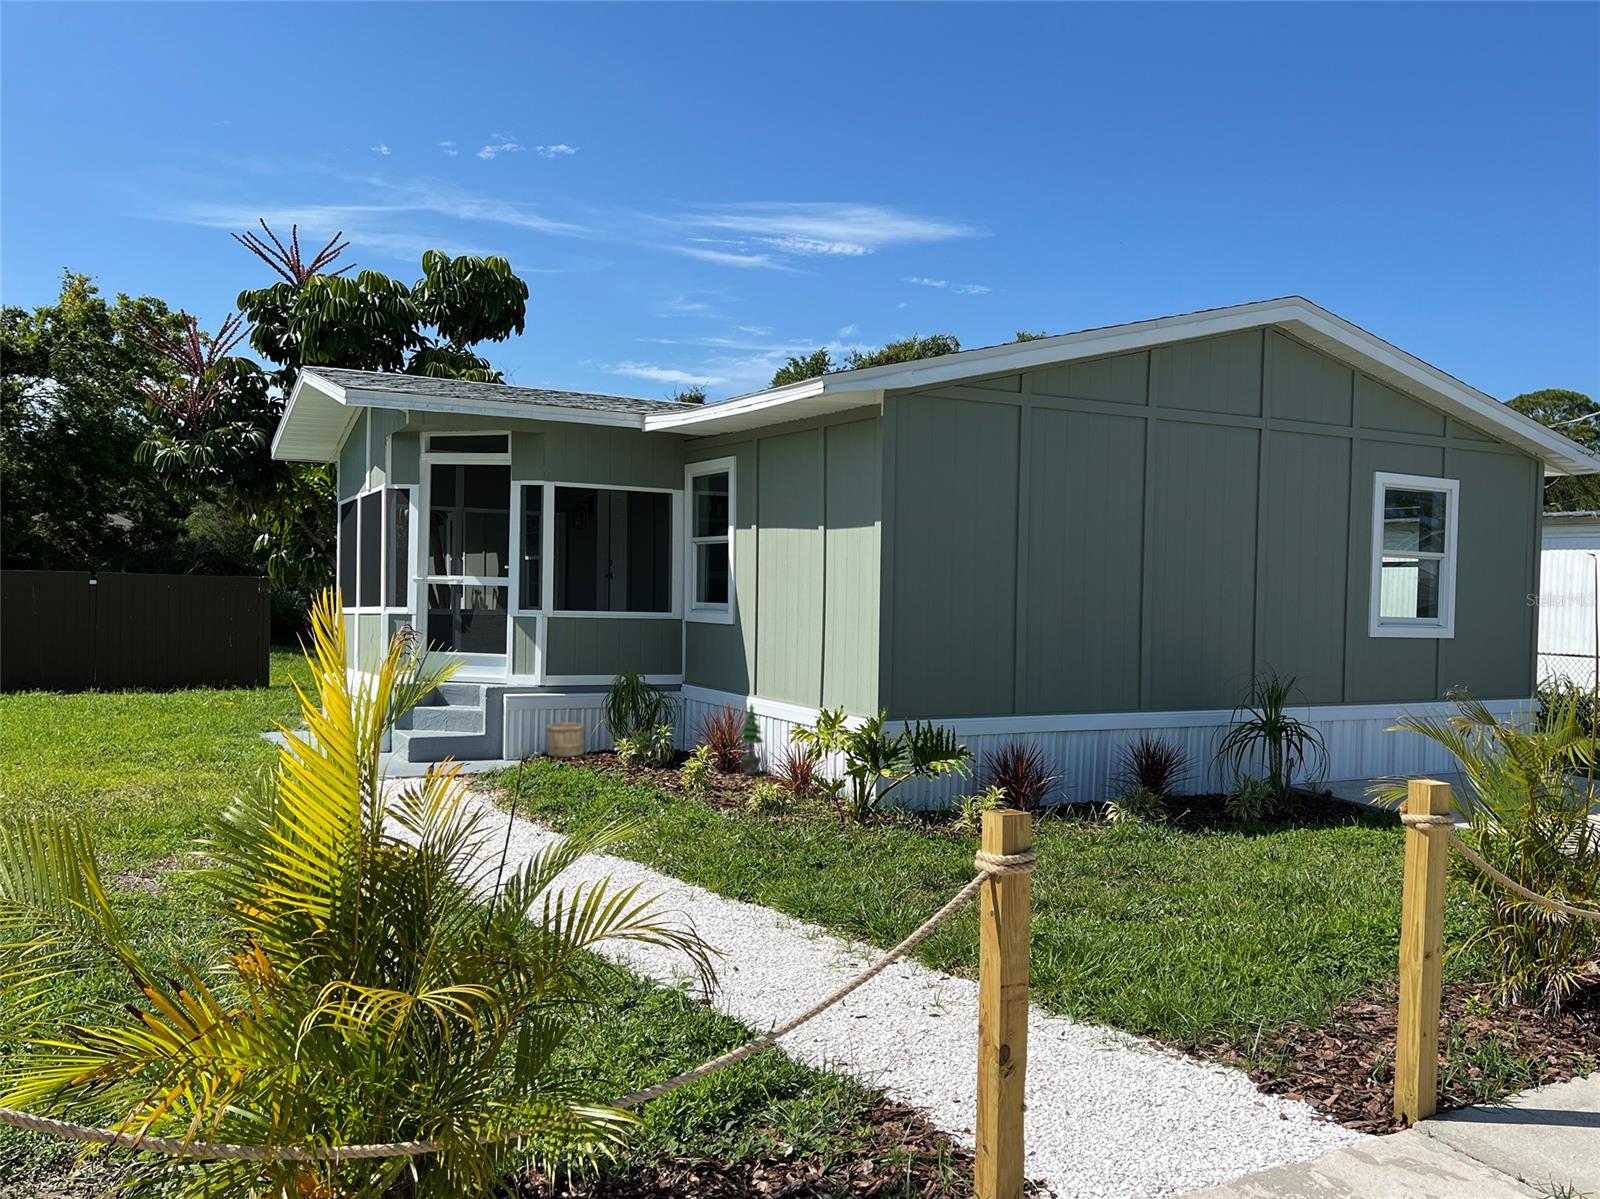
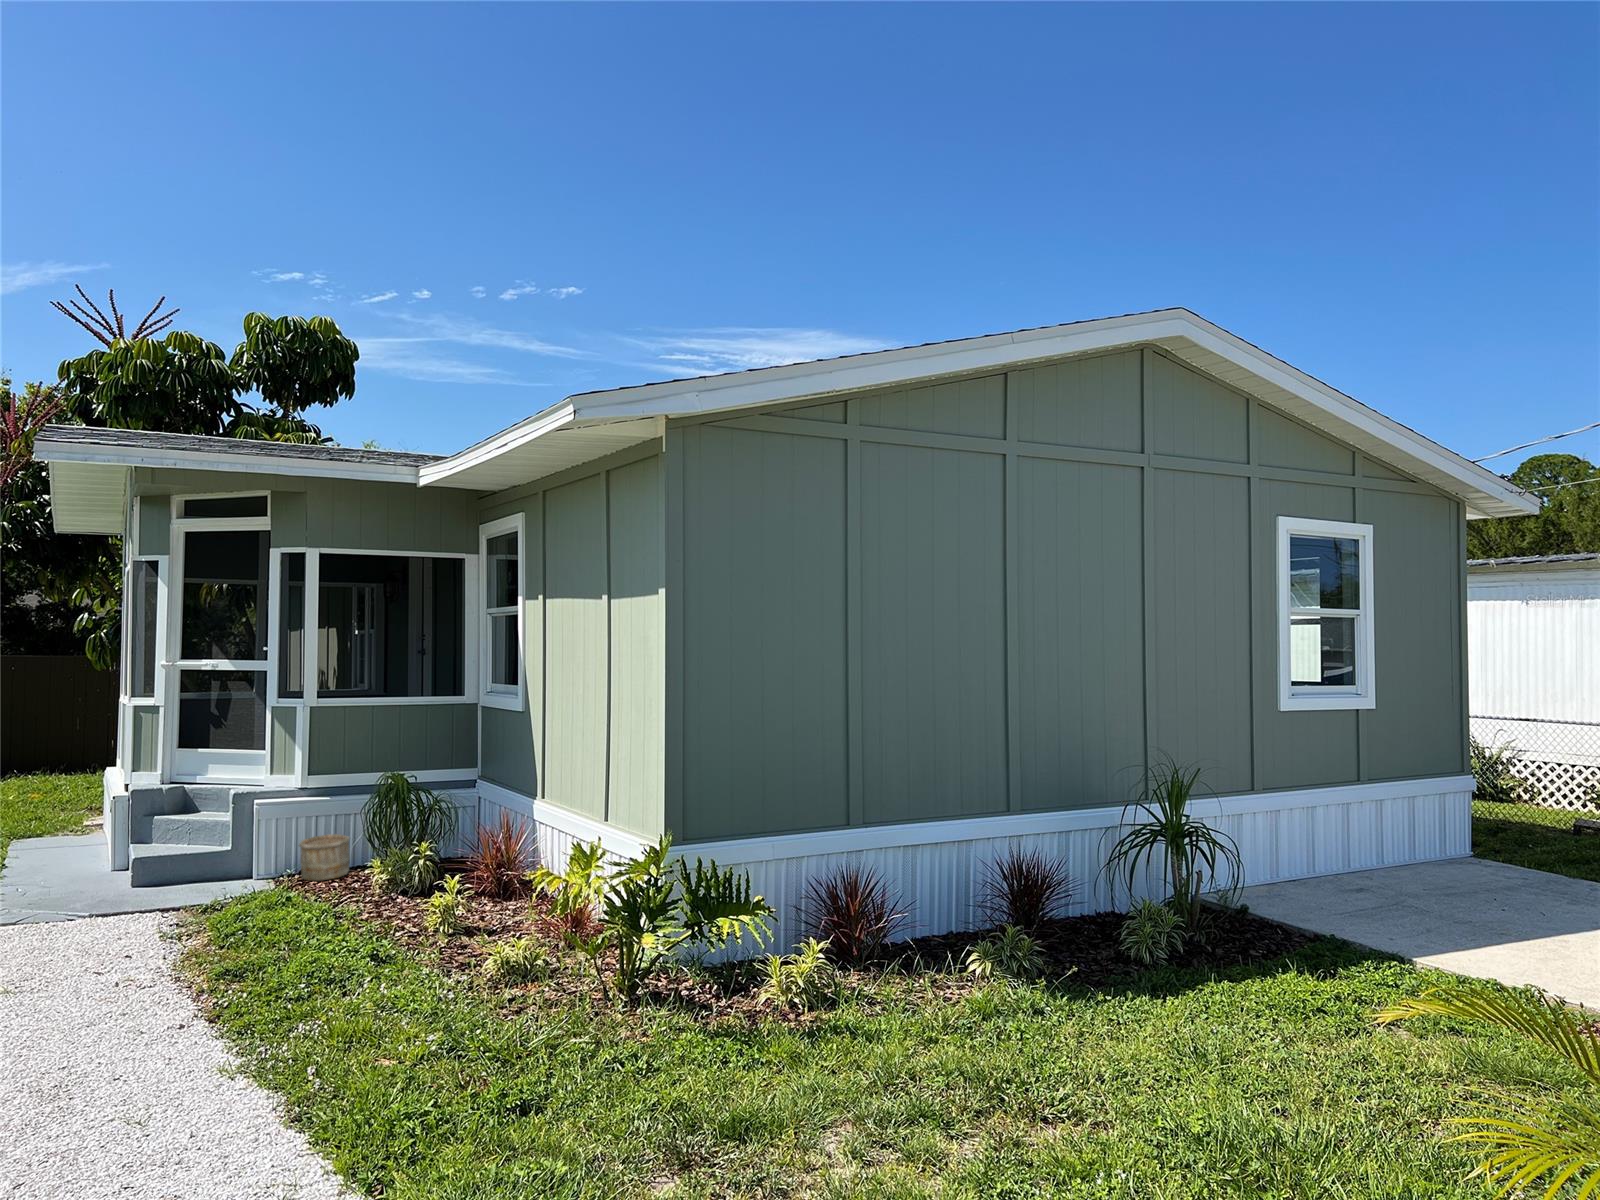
potted tree: present [739,705,763,775] -> none [512,817,545,908]

